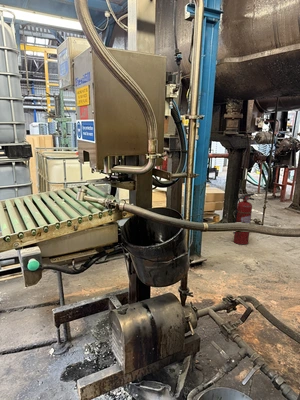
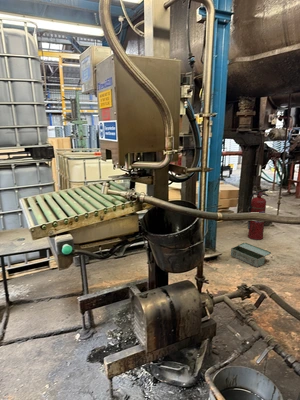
toolbox: none [216,248,257,274] -> present [231,243,271,267]

